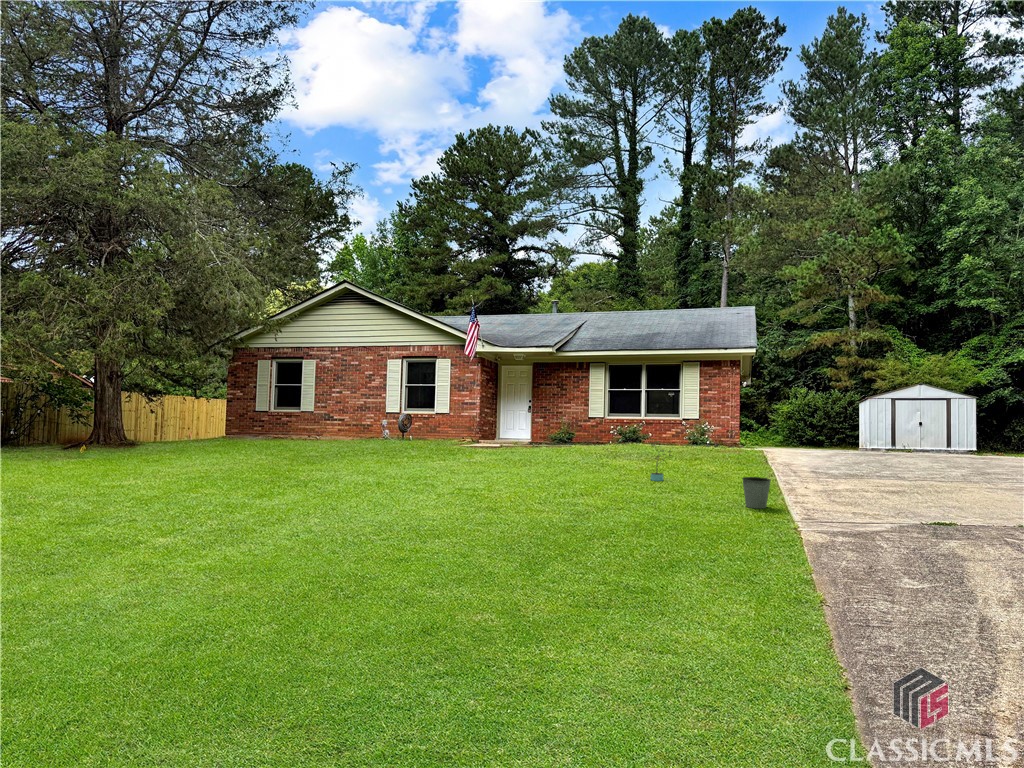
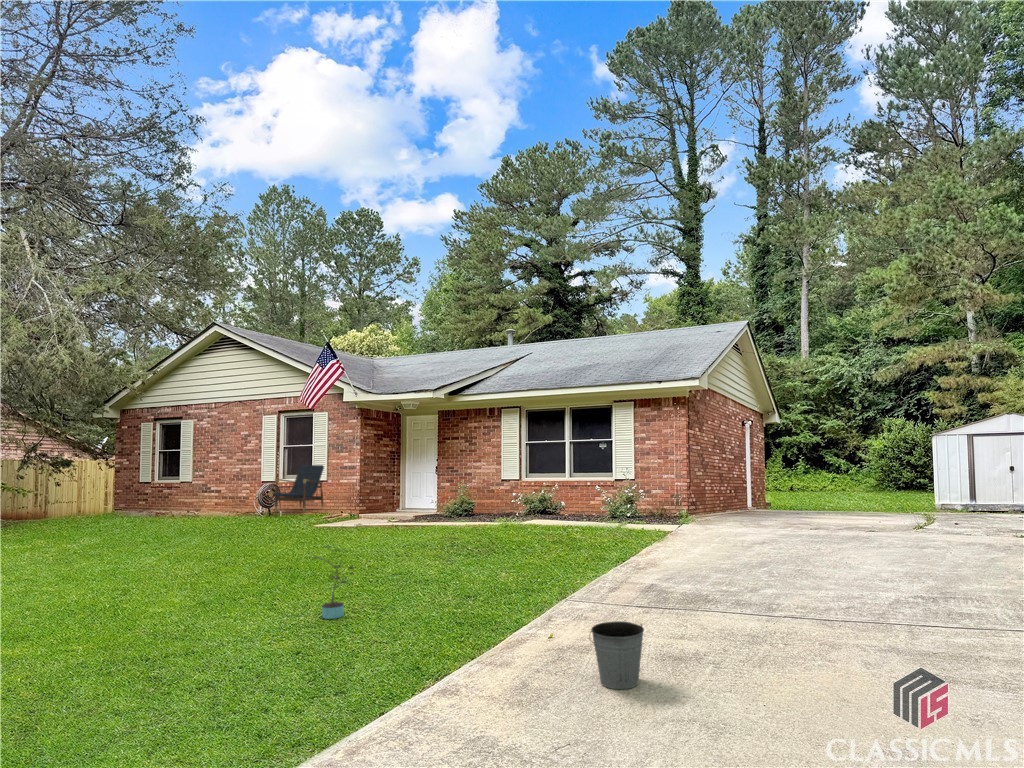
lounge chair: none [414,400,449,437] -> present [273,465,324,513]
bucket: present [742,477,771,508] -> present [589,621,644,689]

